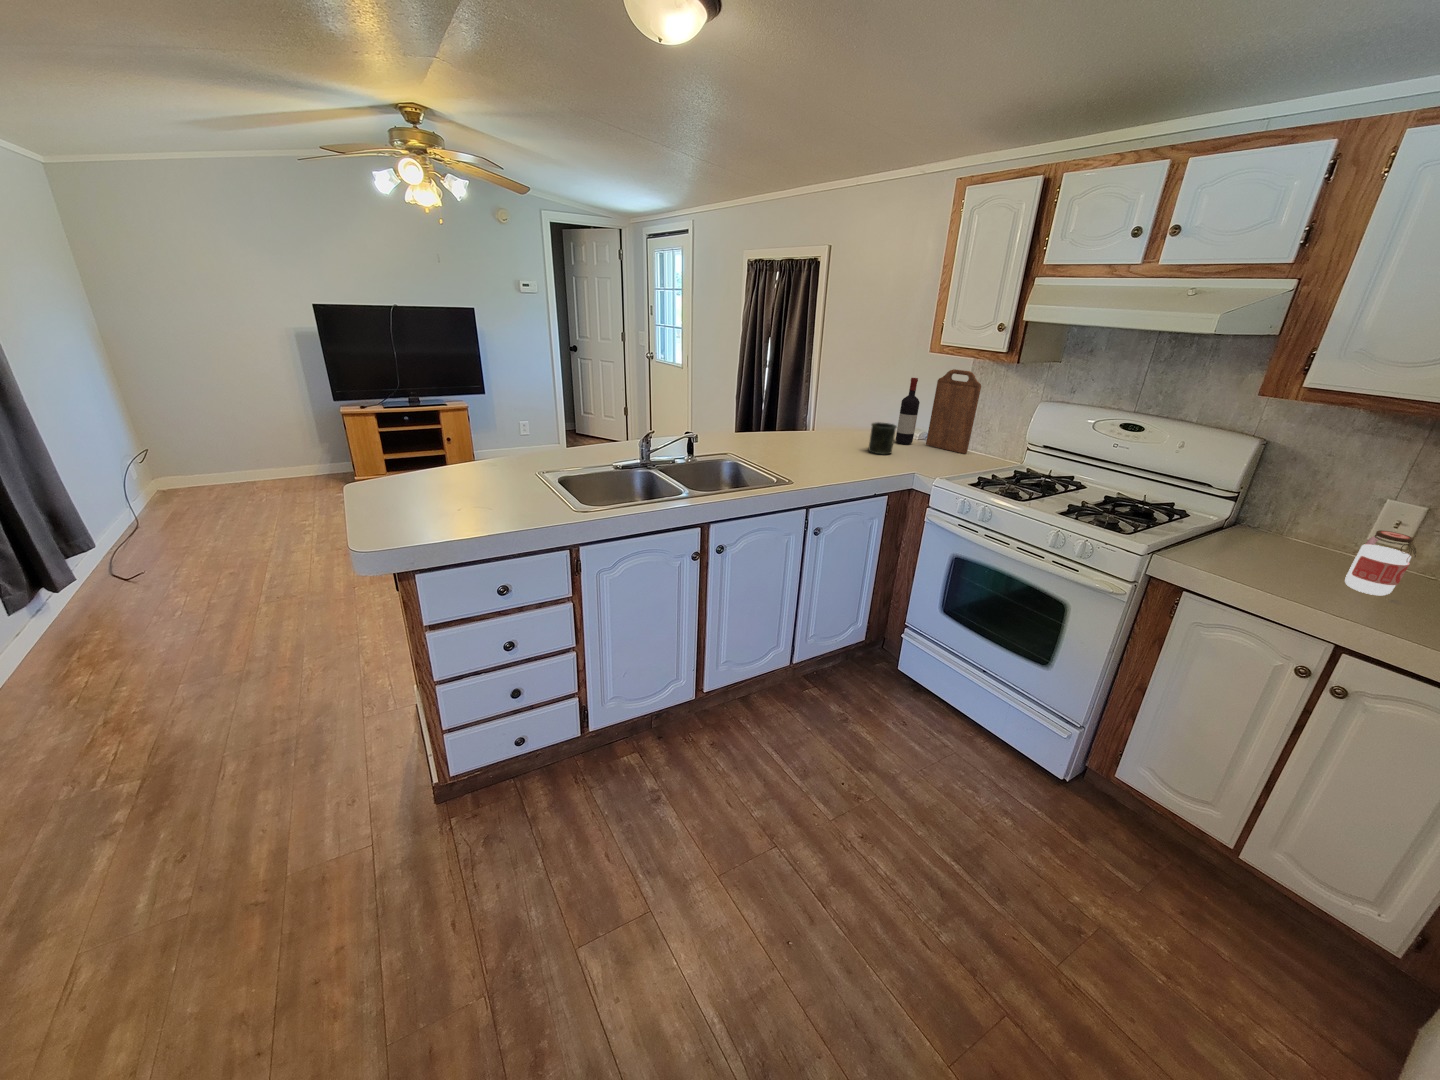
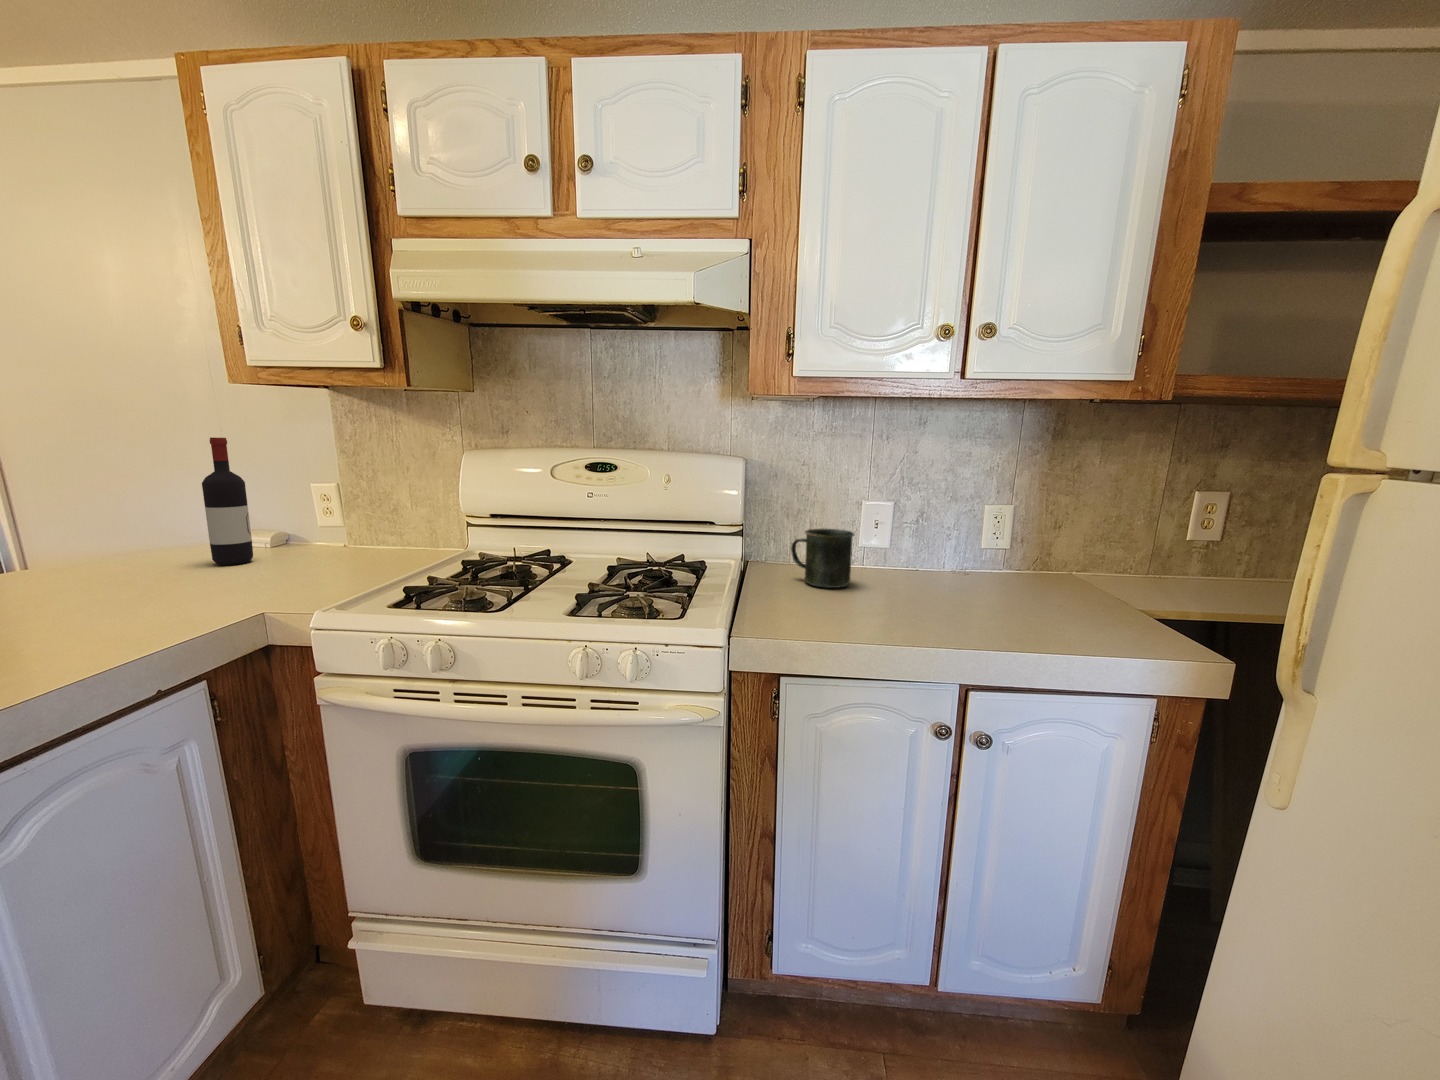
cutting board: present [926,369,981,454] -> none [271,417,369,557]
mug: present [869,422,897,454] -> present [791,529,854,588]
jar: present [1345,530,1416,595] -> none [889,529,937,606]

